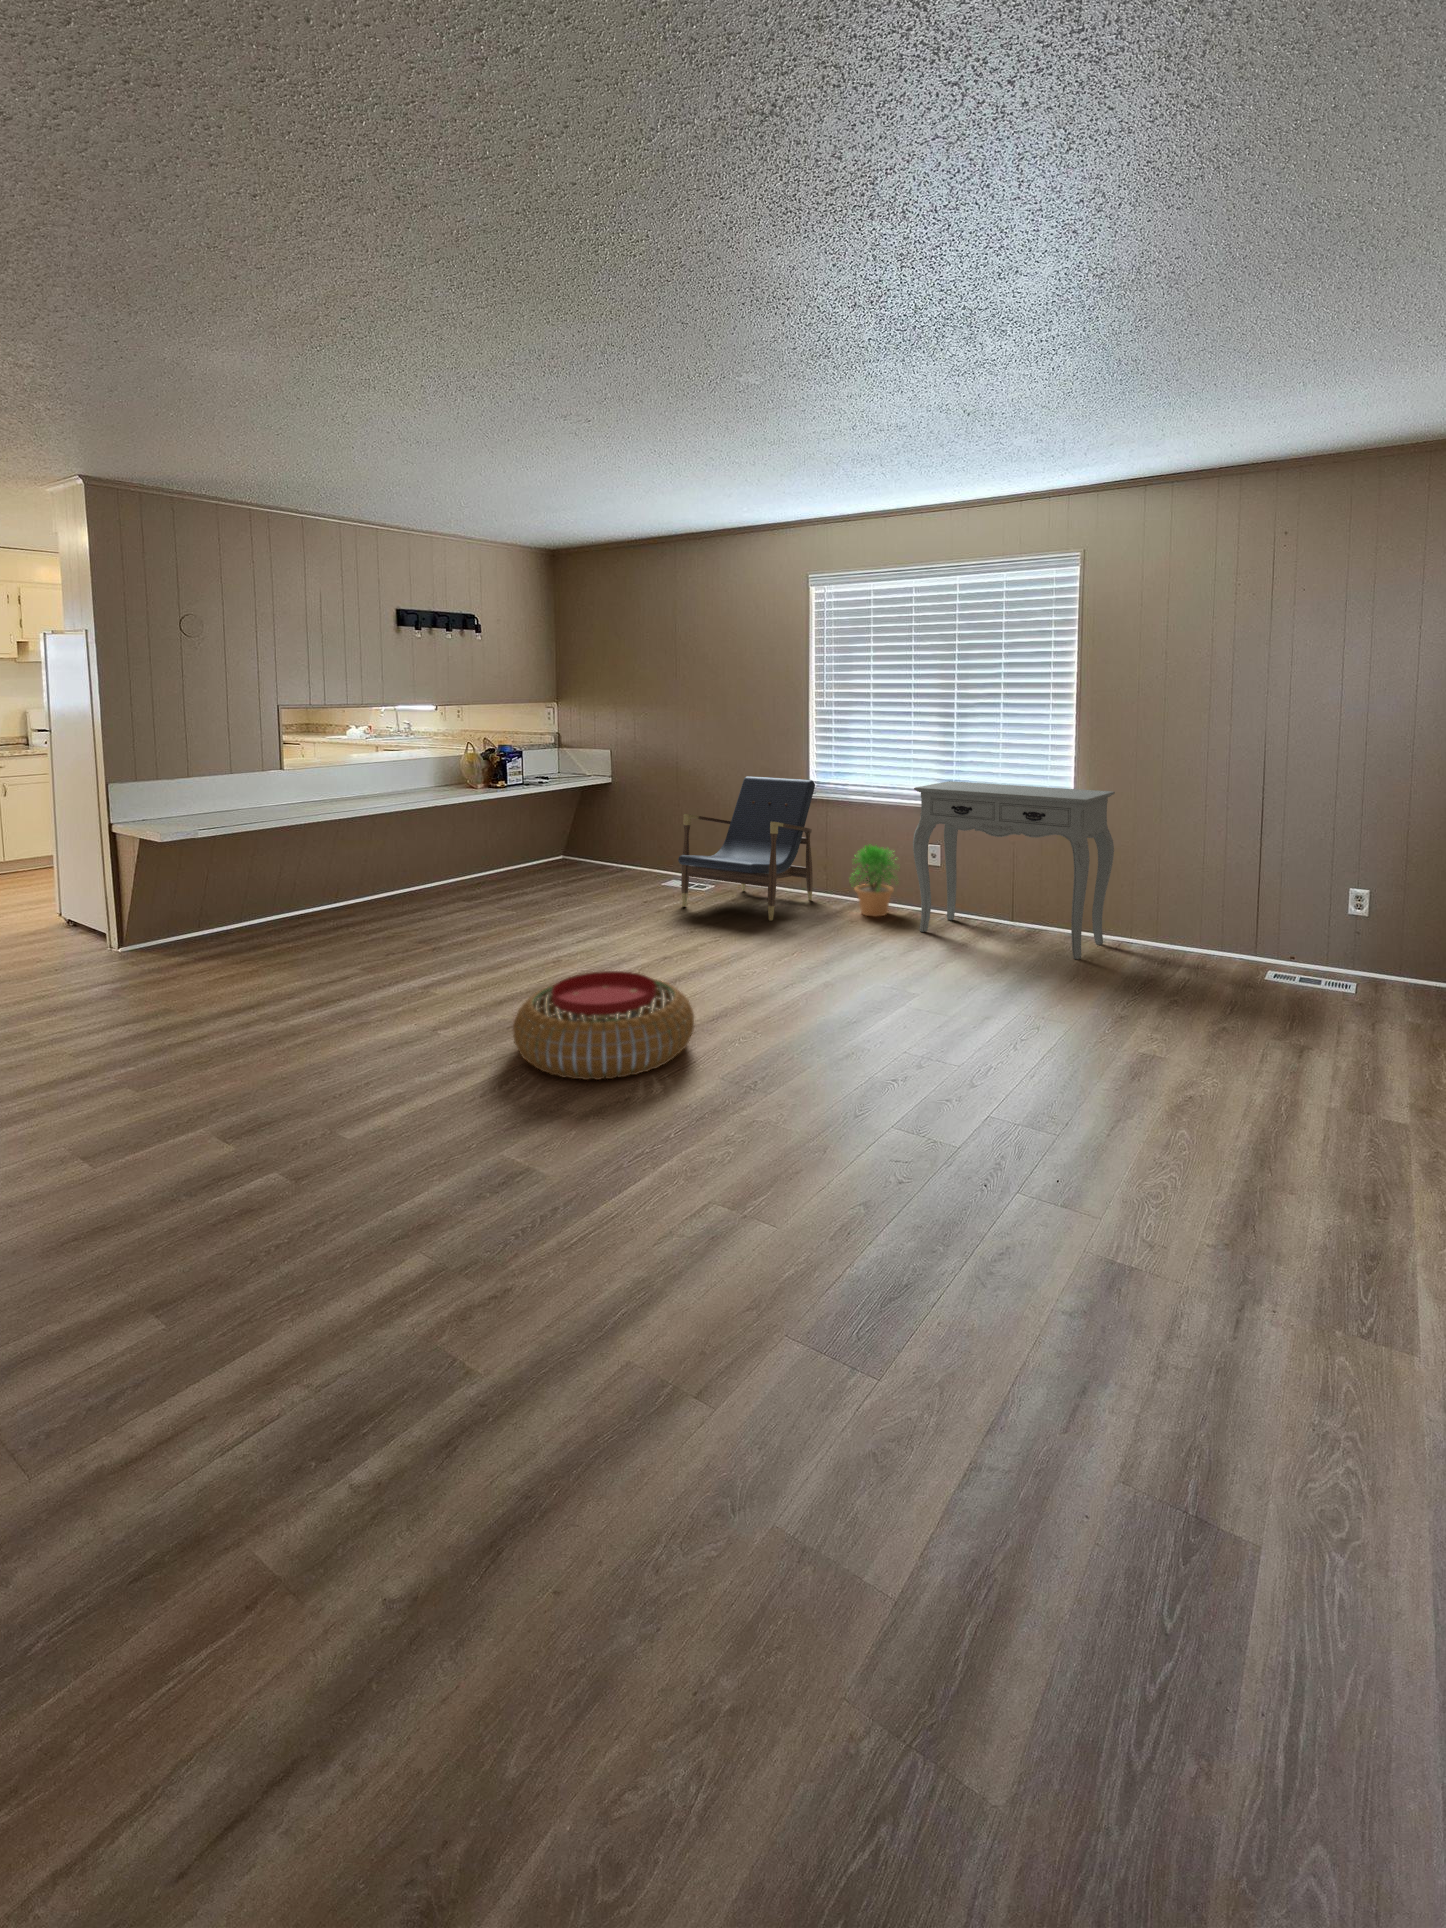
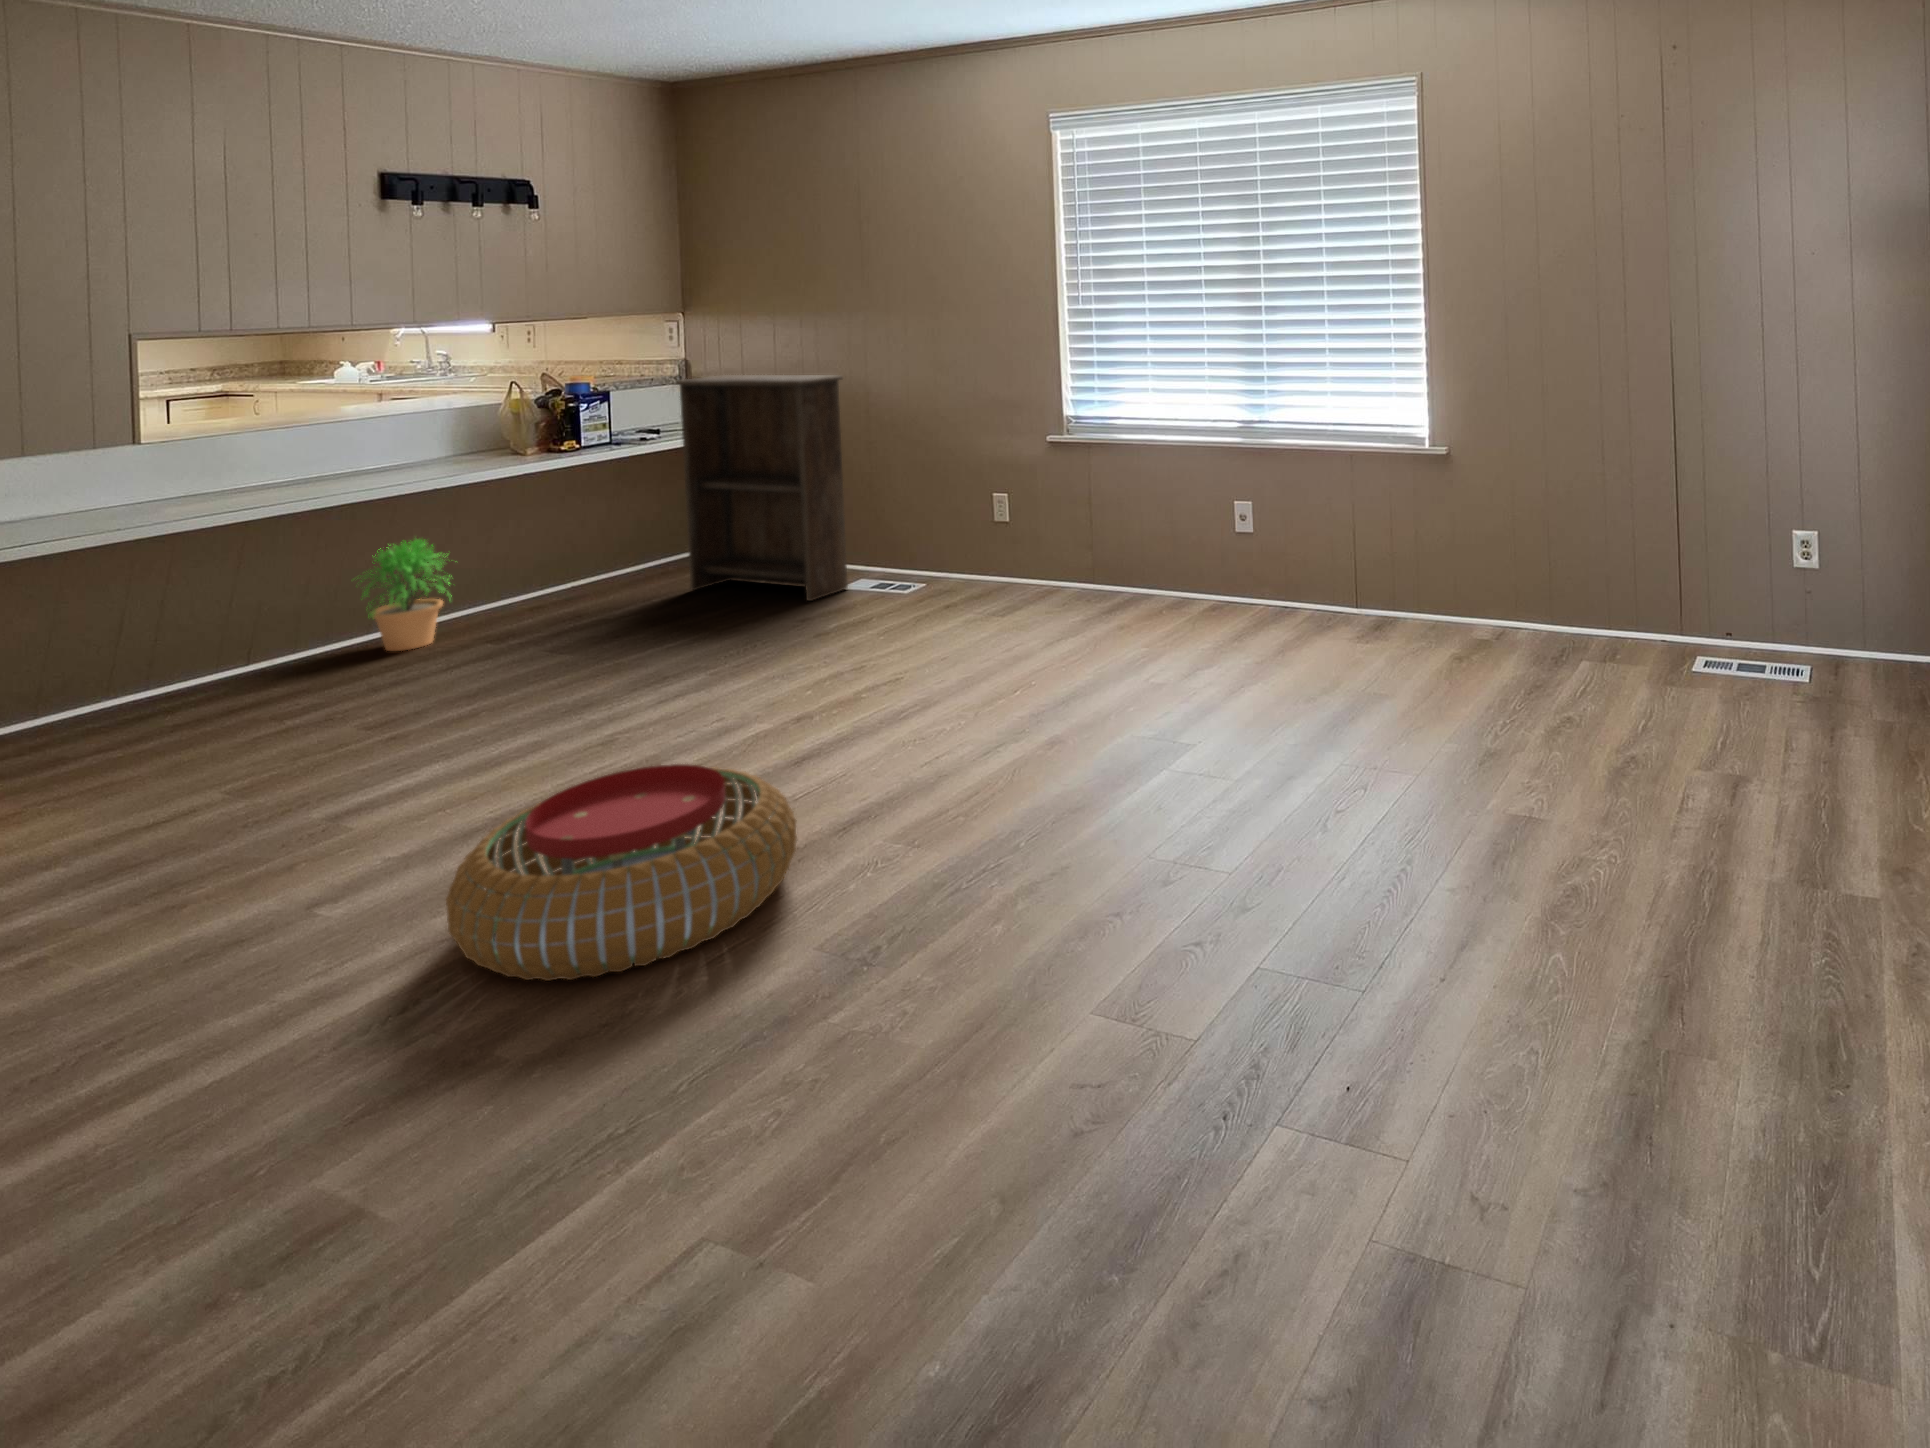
bookshelf: none [562,744,667,892] -> present [676,375,848,601]
lounge chair: present [678,776,815,921] -> none [850,414,1069,635]
console table: present [913,781,1115,960] -> none [1199,407,1484,661]
potted plant: present [850,845,898,916] -> present [360,539,450,651]

